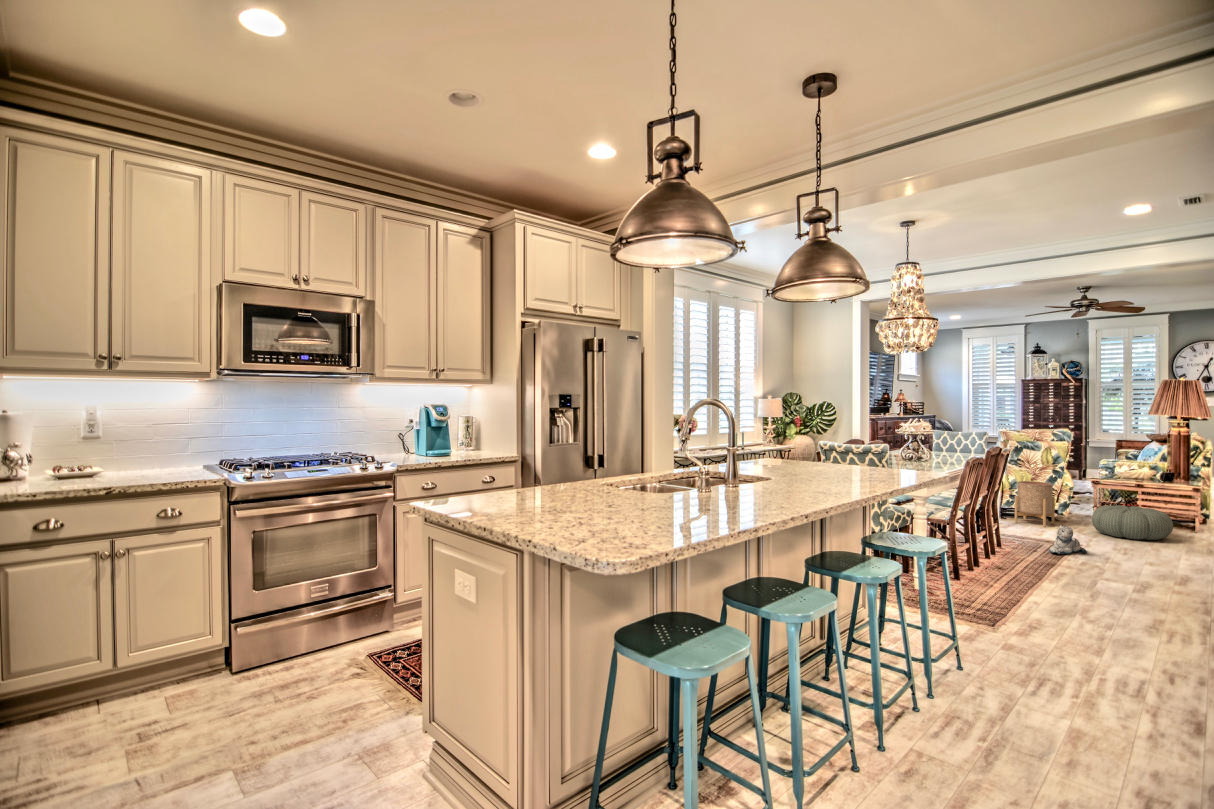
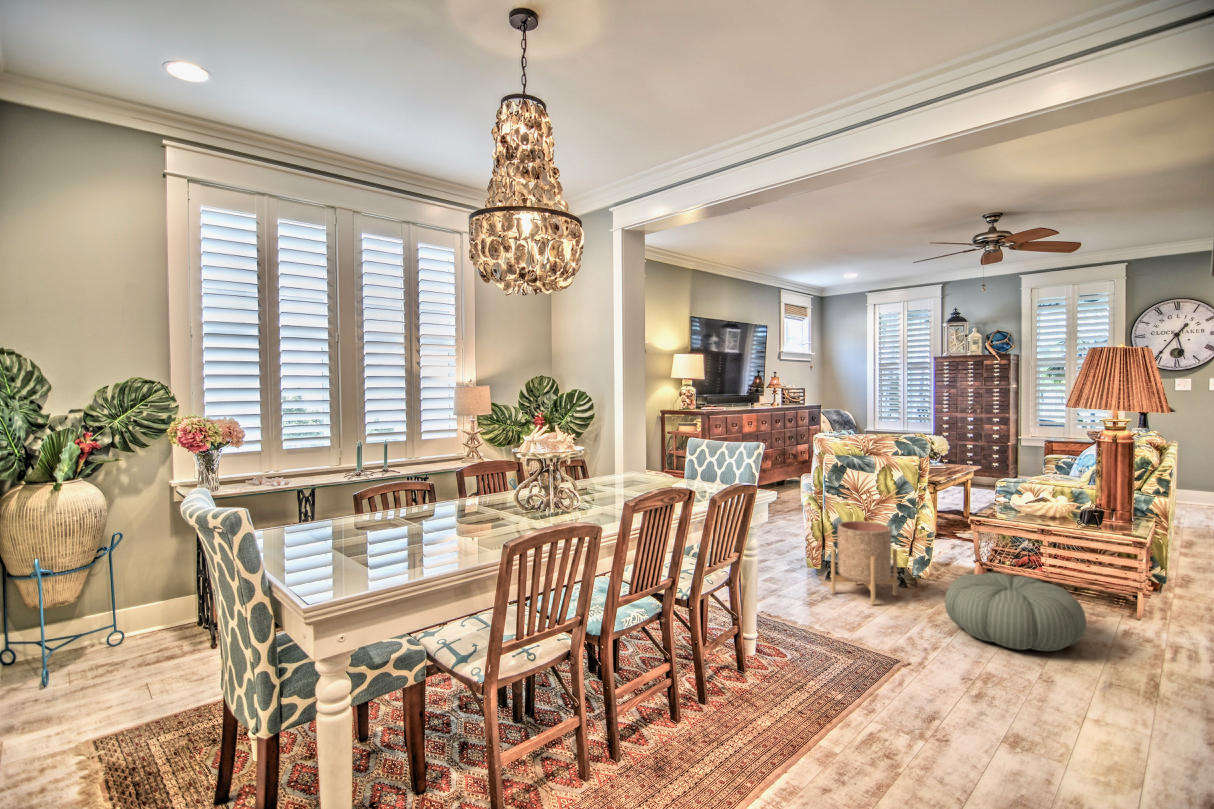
plush toy: present [1050,525,1087,554] -> none [810,644,890,712]

